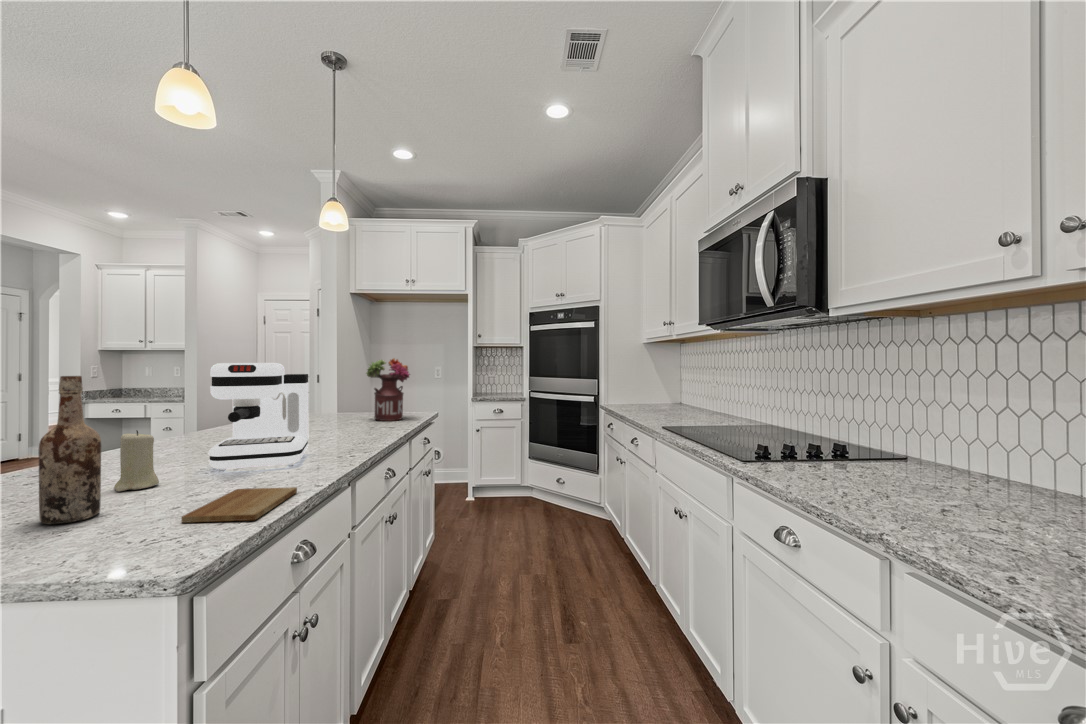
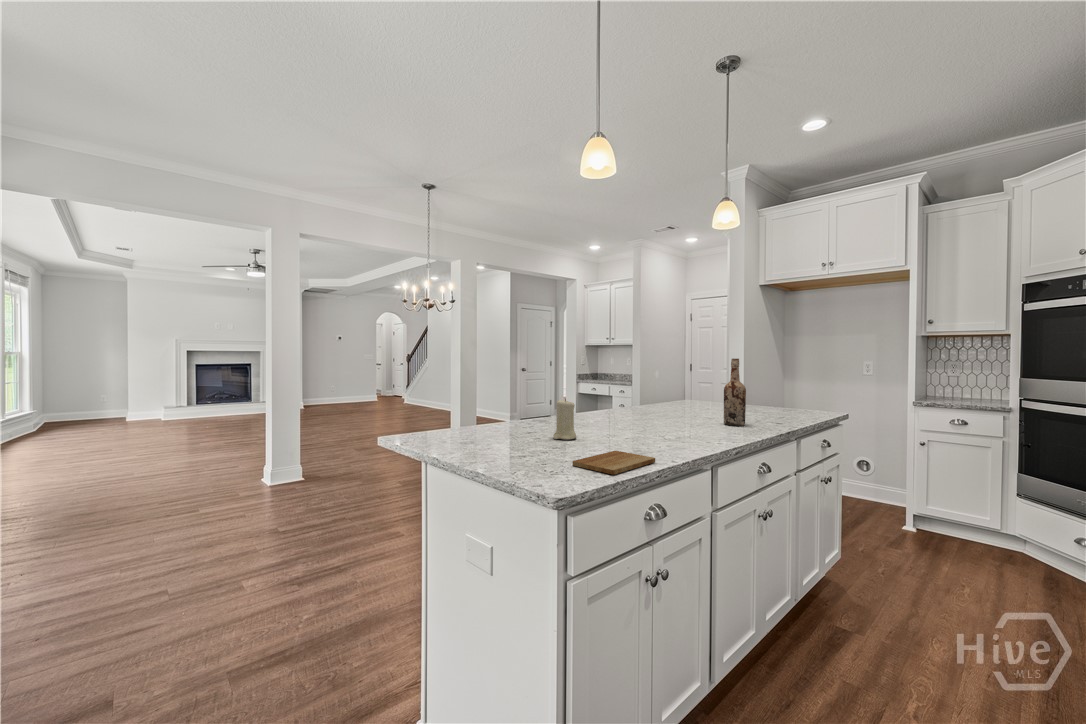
flower arrangement: present [366,358,410,421] -> none [759,350,809,416]
coffee maker: present [209,363,308,470] -> none [609,352,687,441]
wine bottle: present [39,376,101,524] -> present [724,359,746,426]

